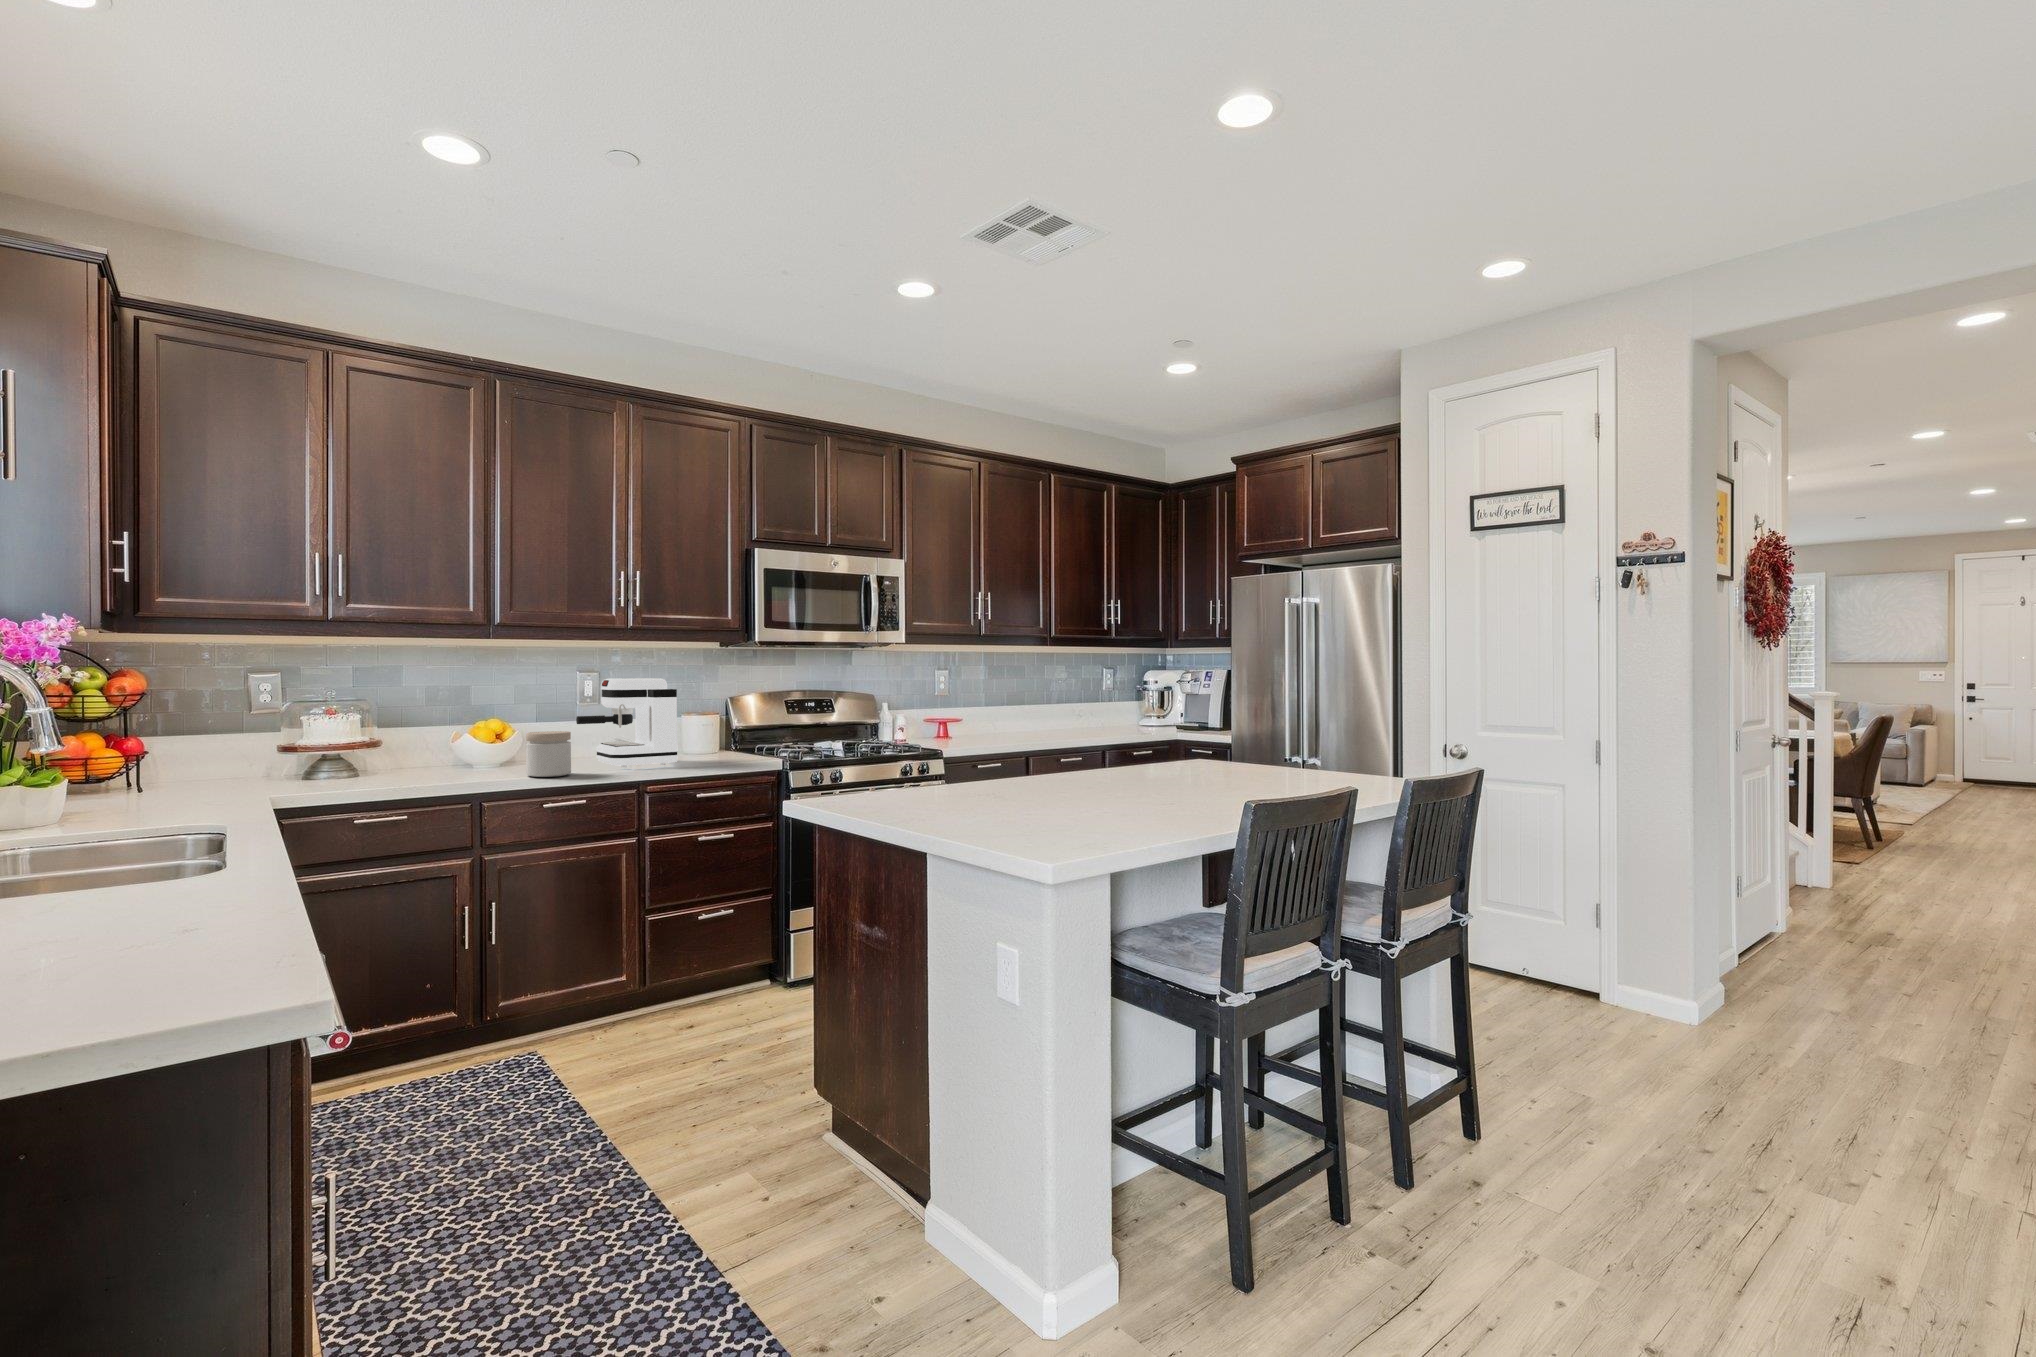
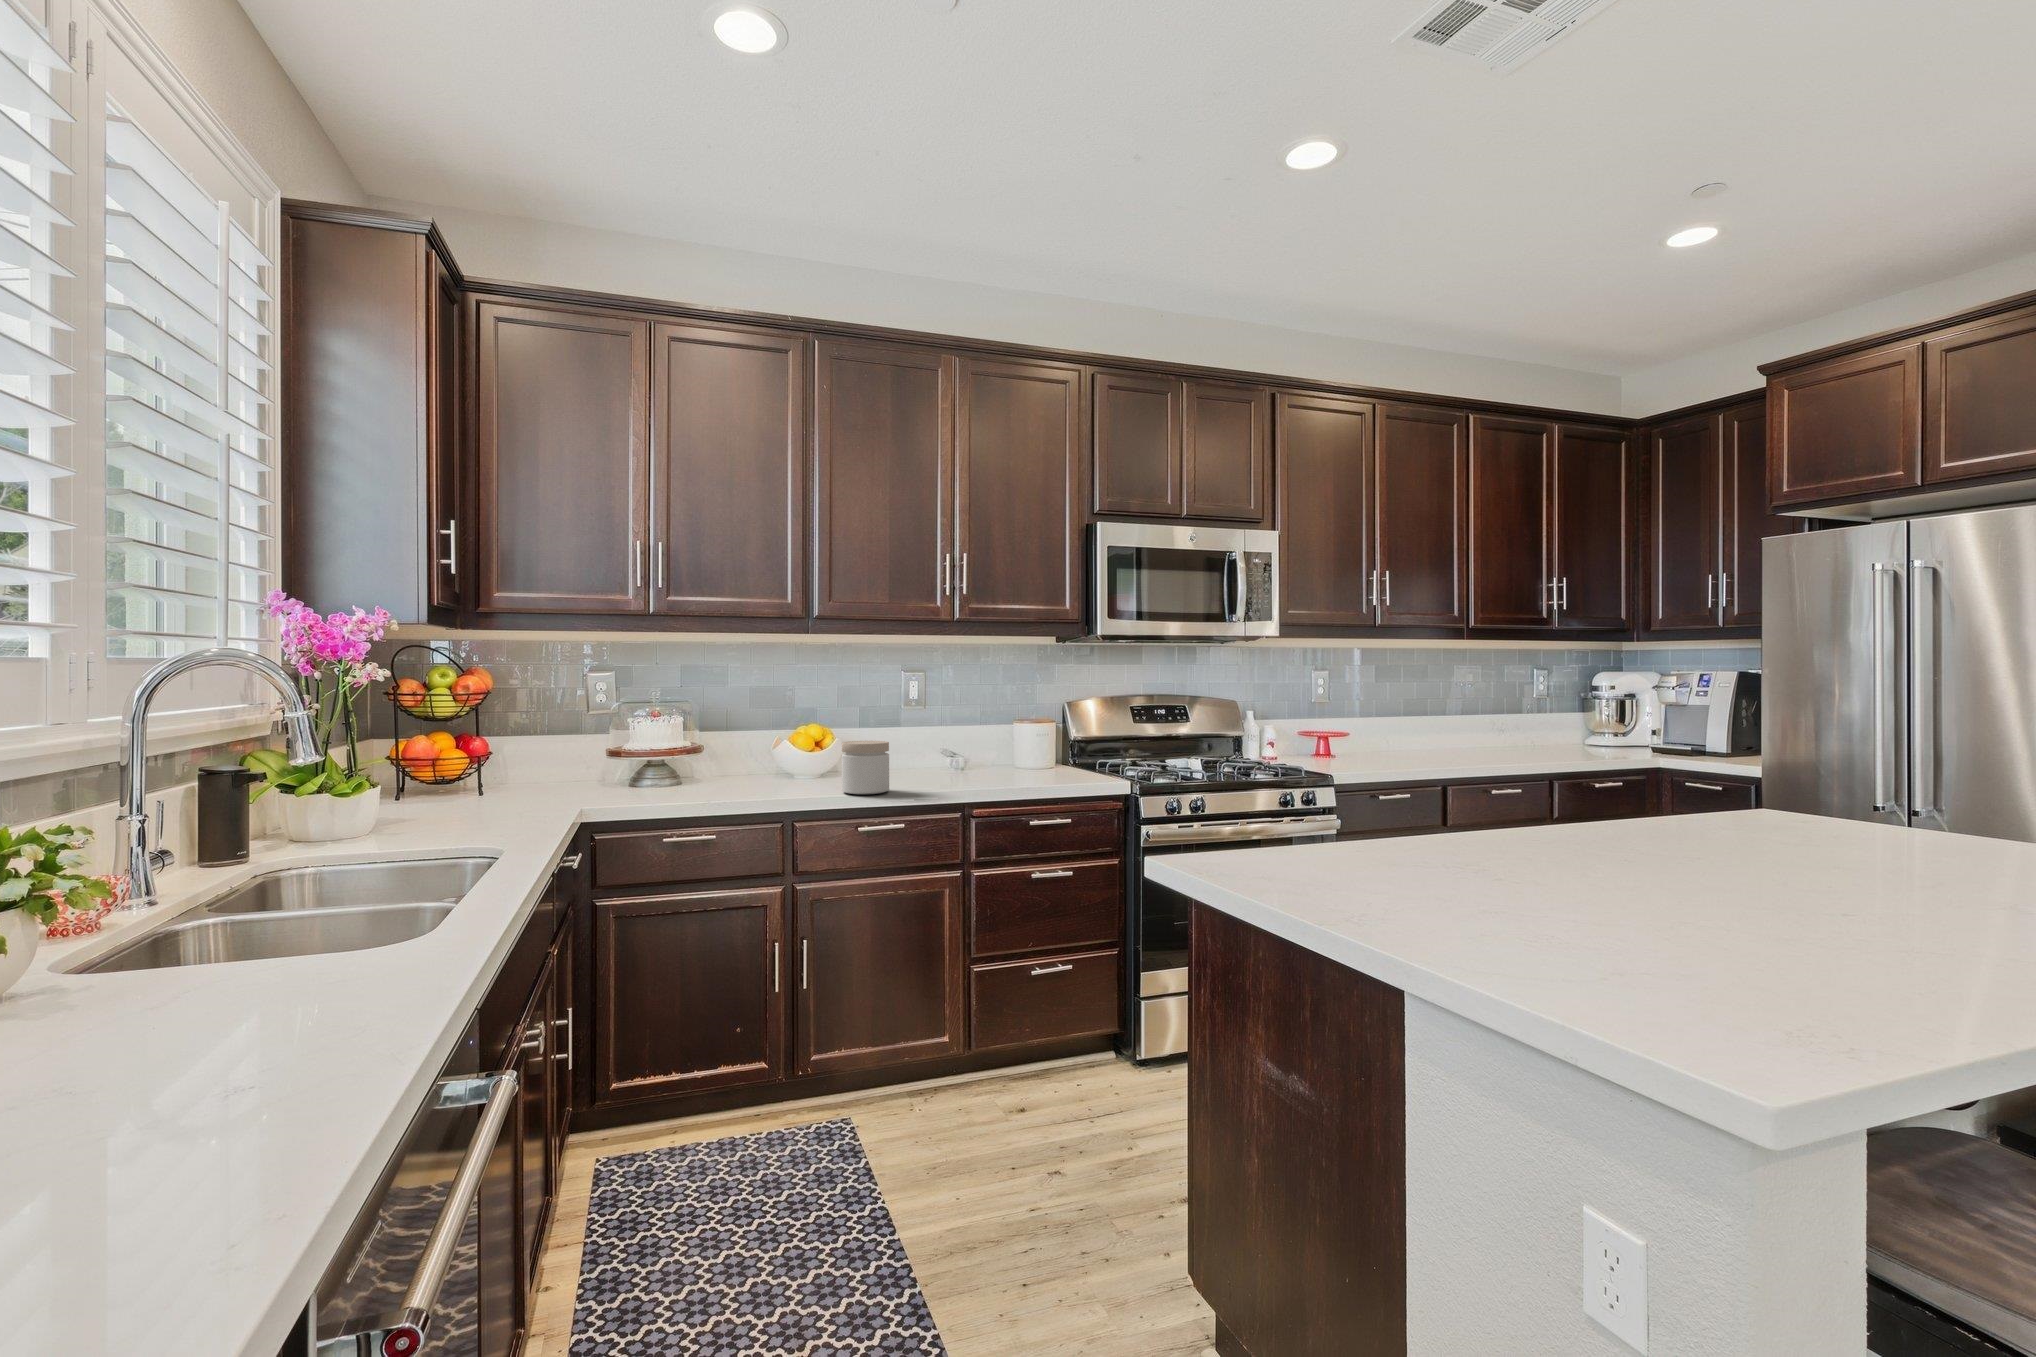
coffee maker: present [576,678,677,767] -> none [898,680,1008,785]

